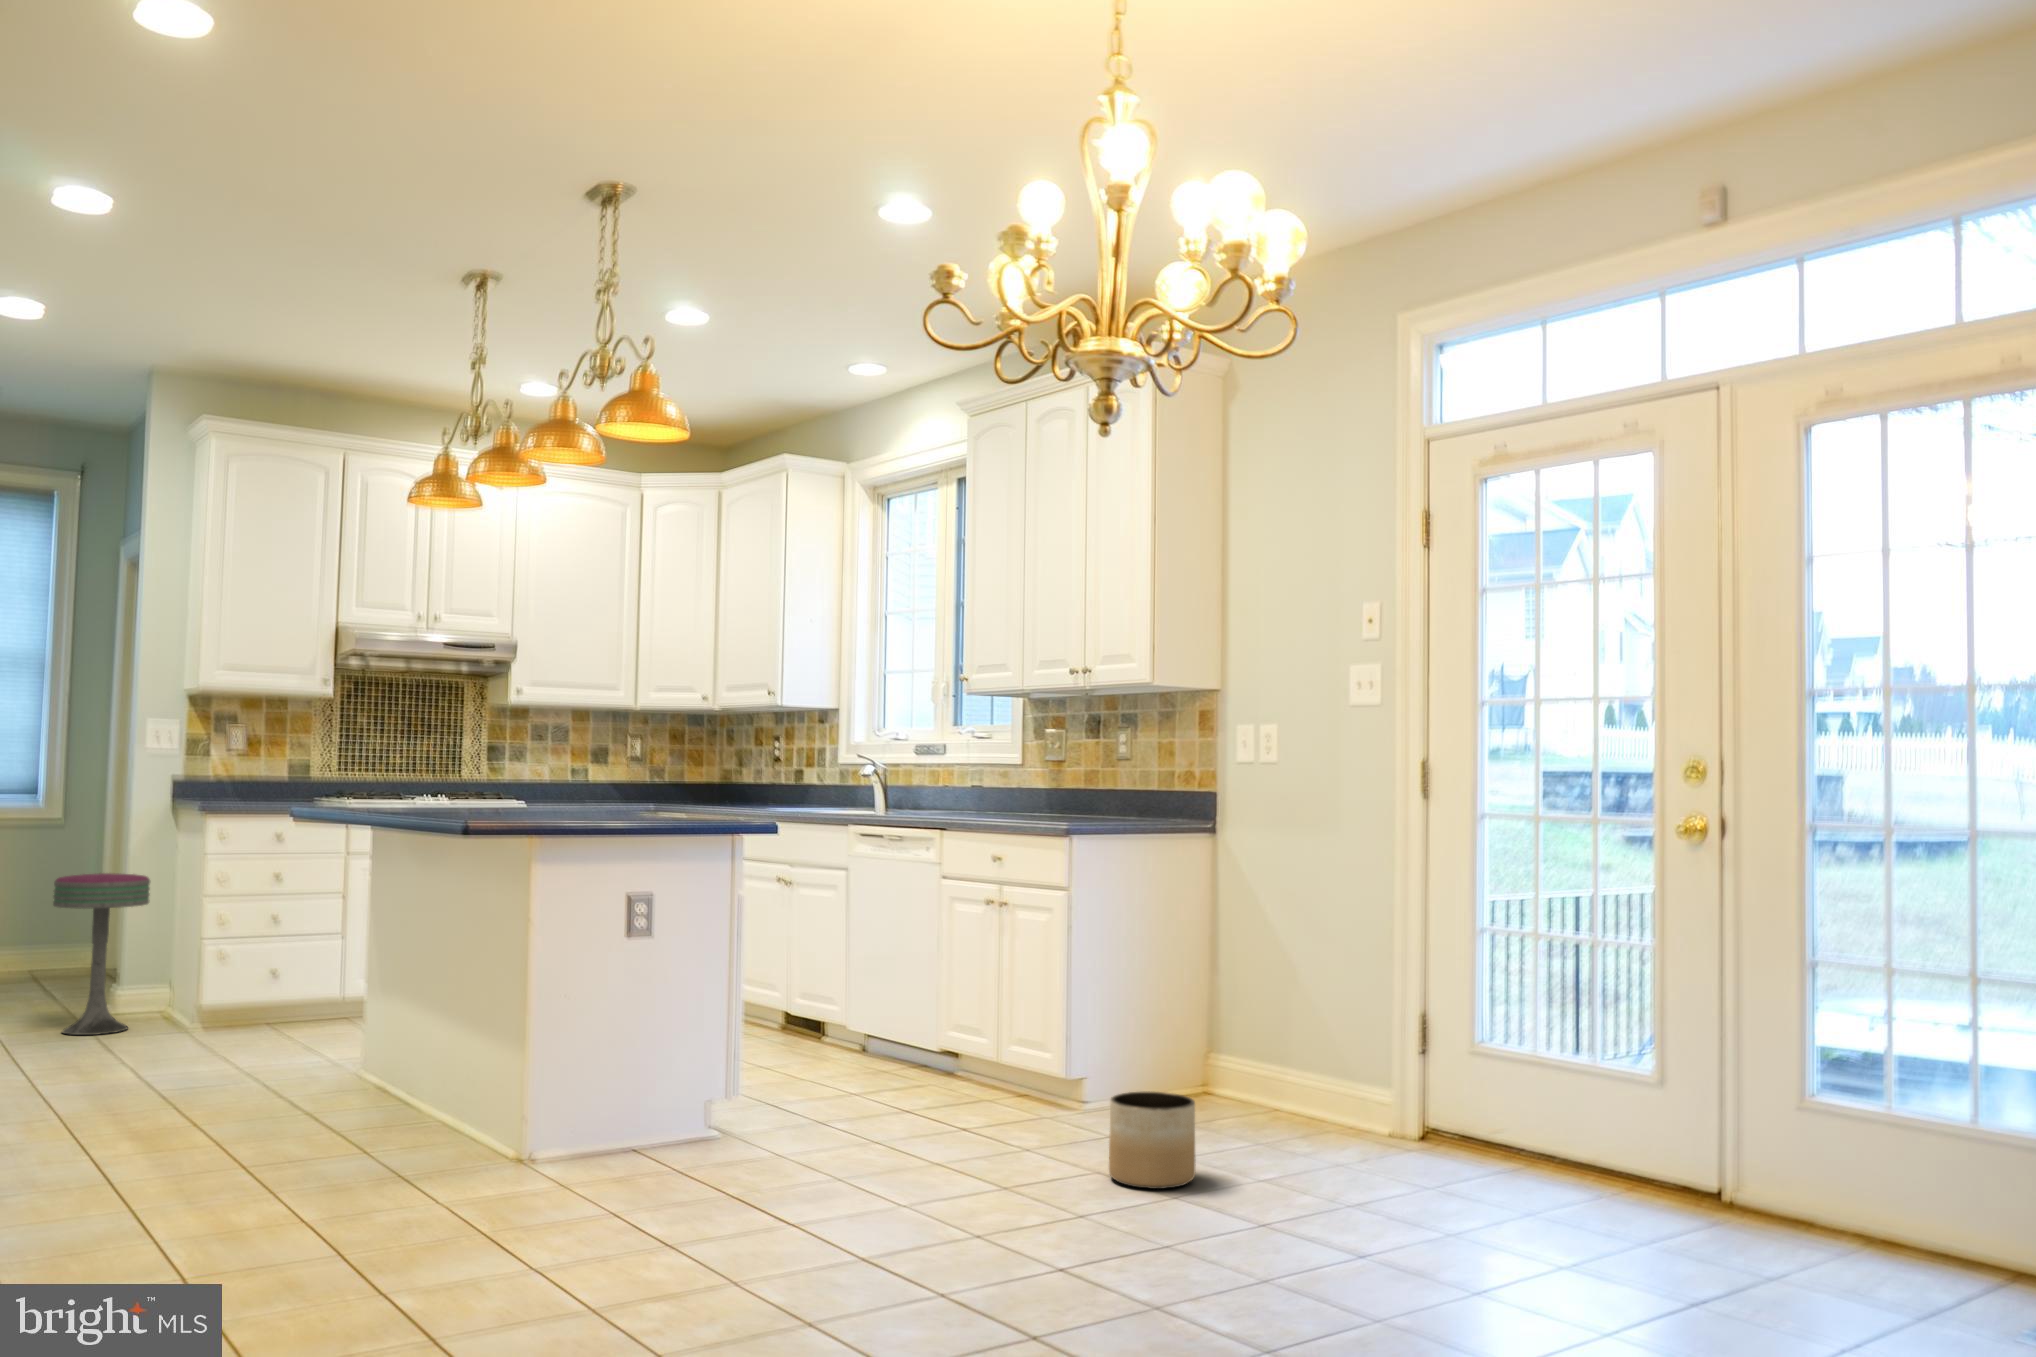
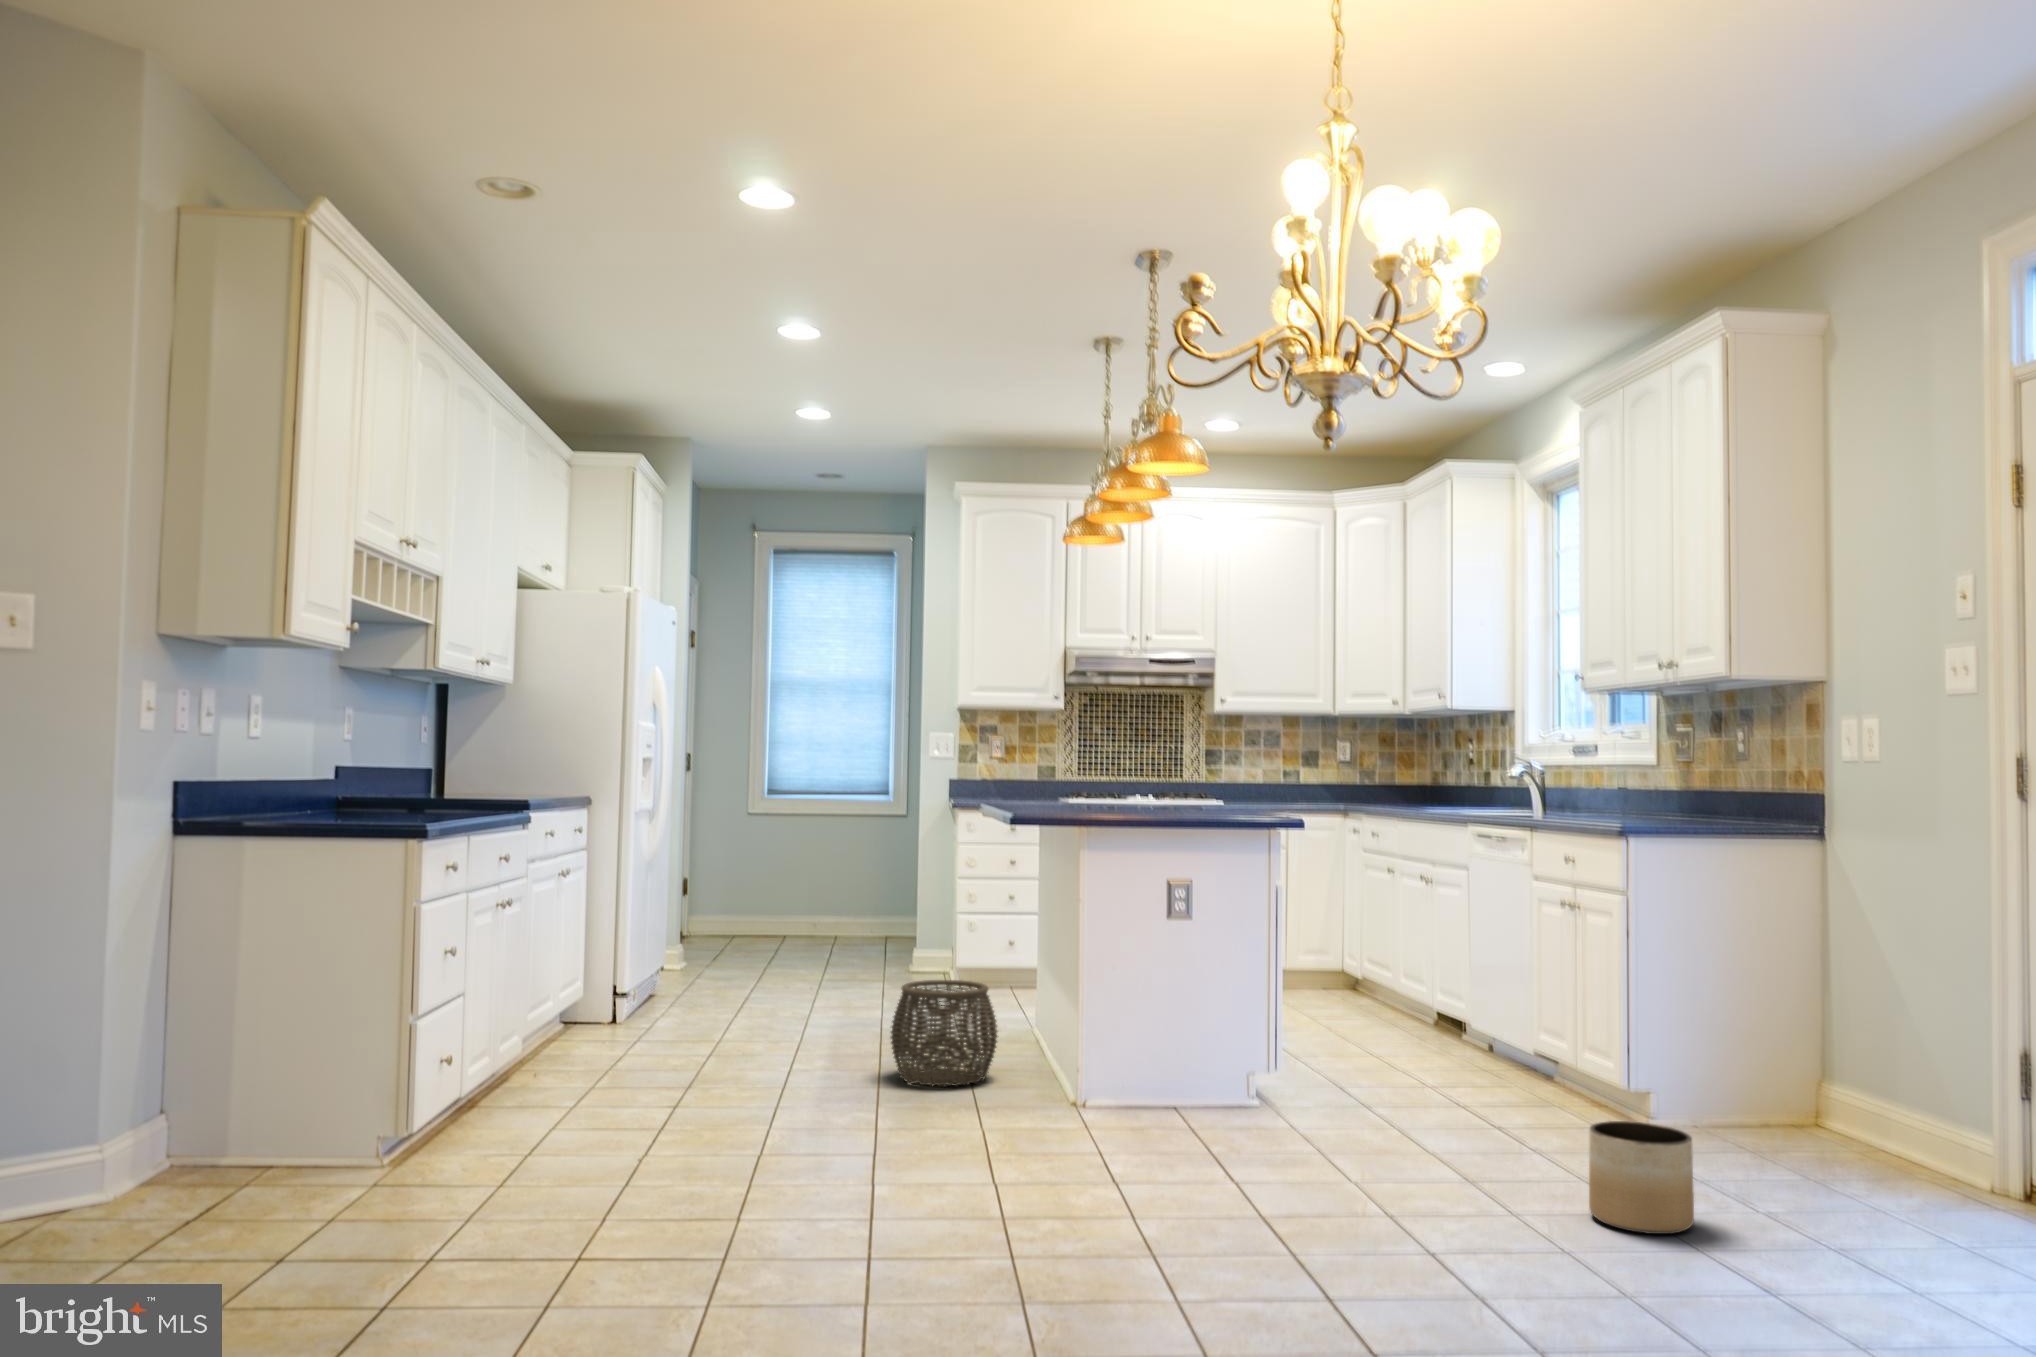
bar stool: present [53,873,150,1035] -> none [870,851,935,977]
woven basket: none [261,1028,405,1160] -> present [891,980,998,1087]

